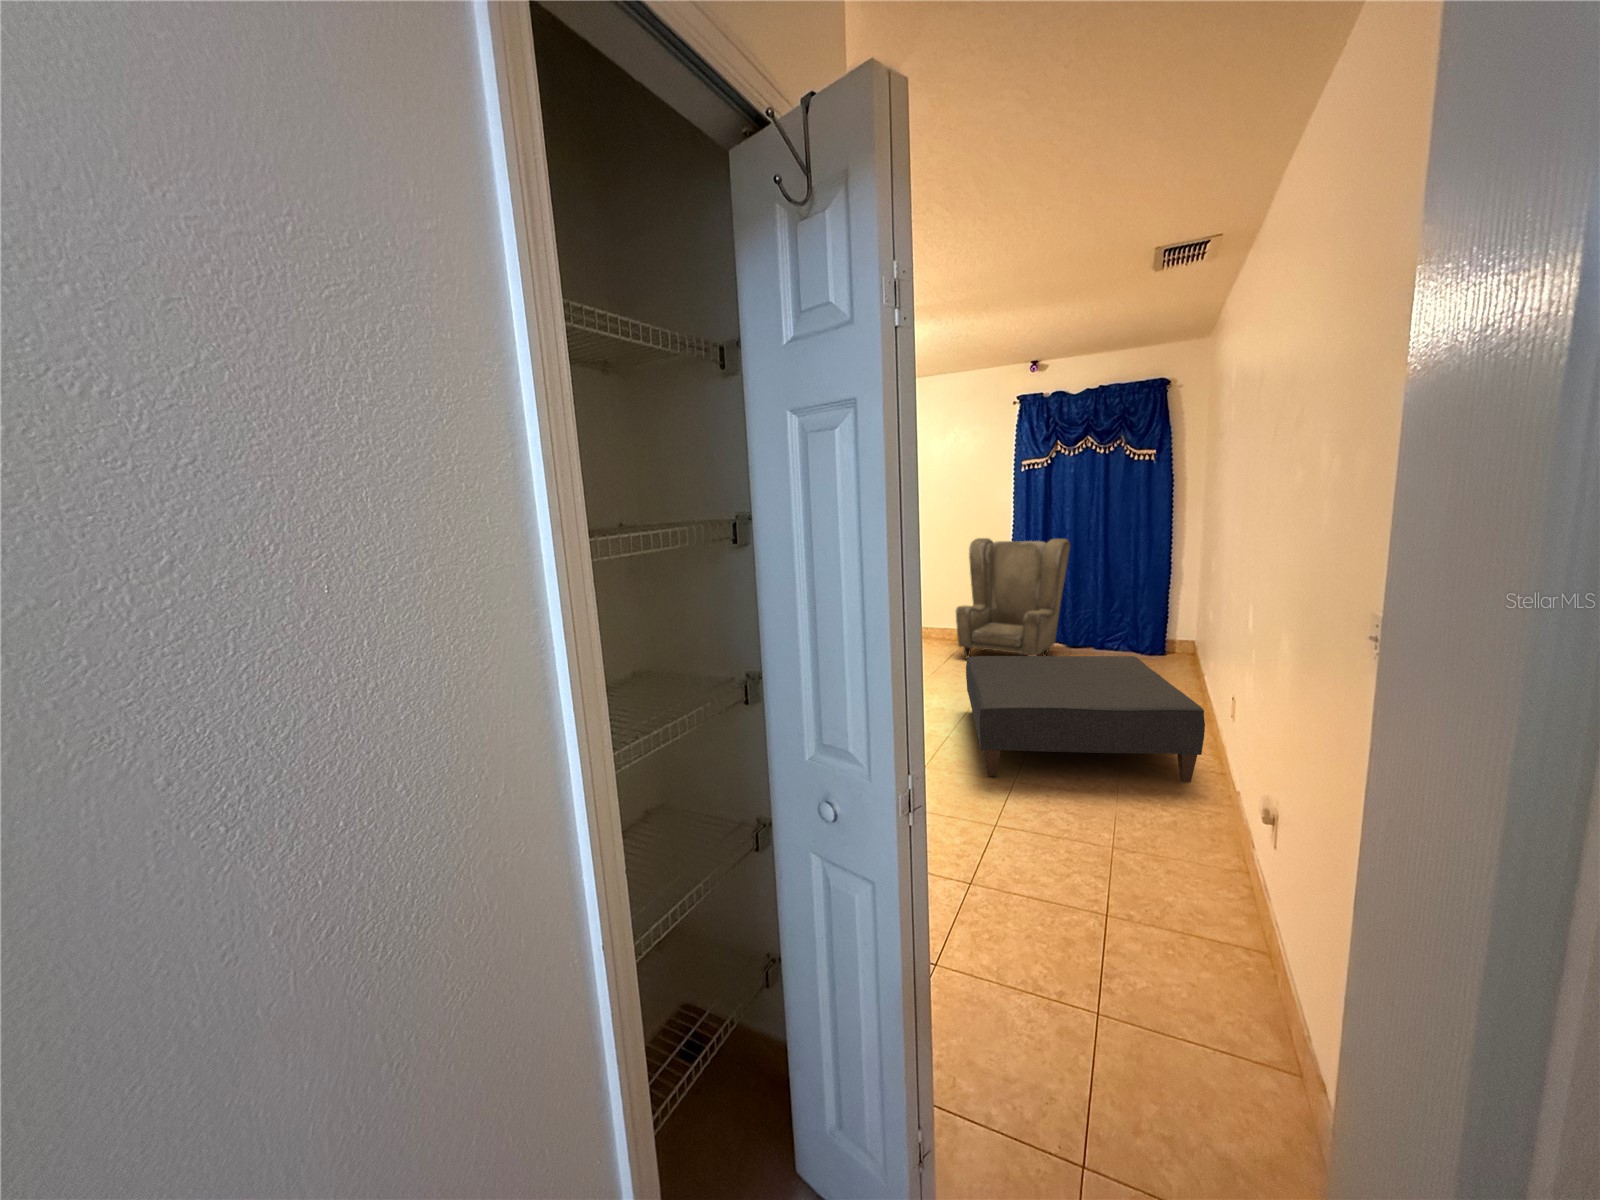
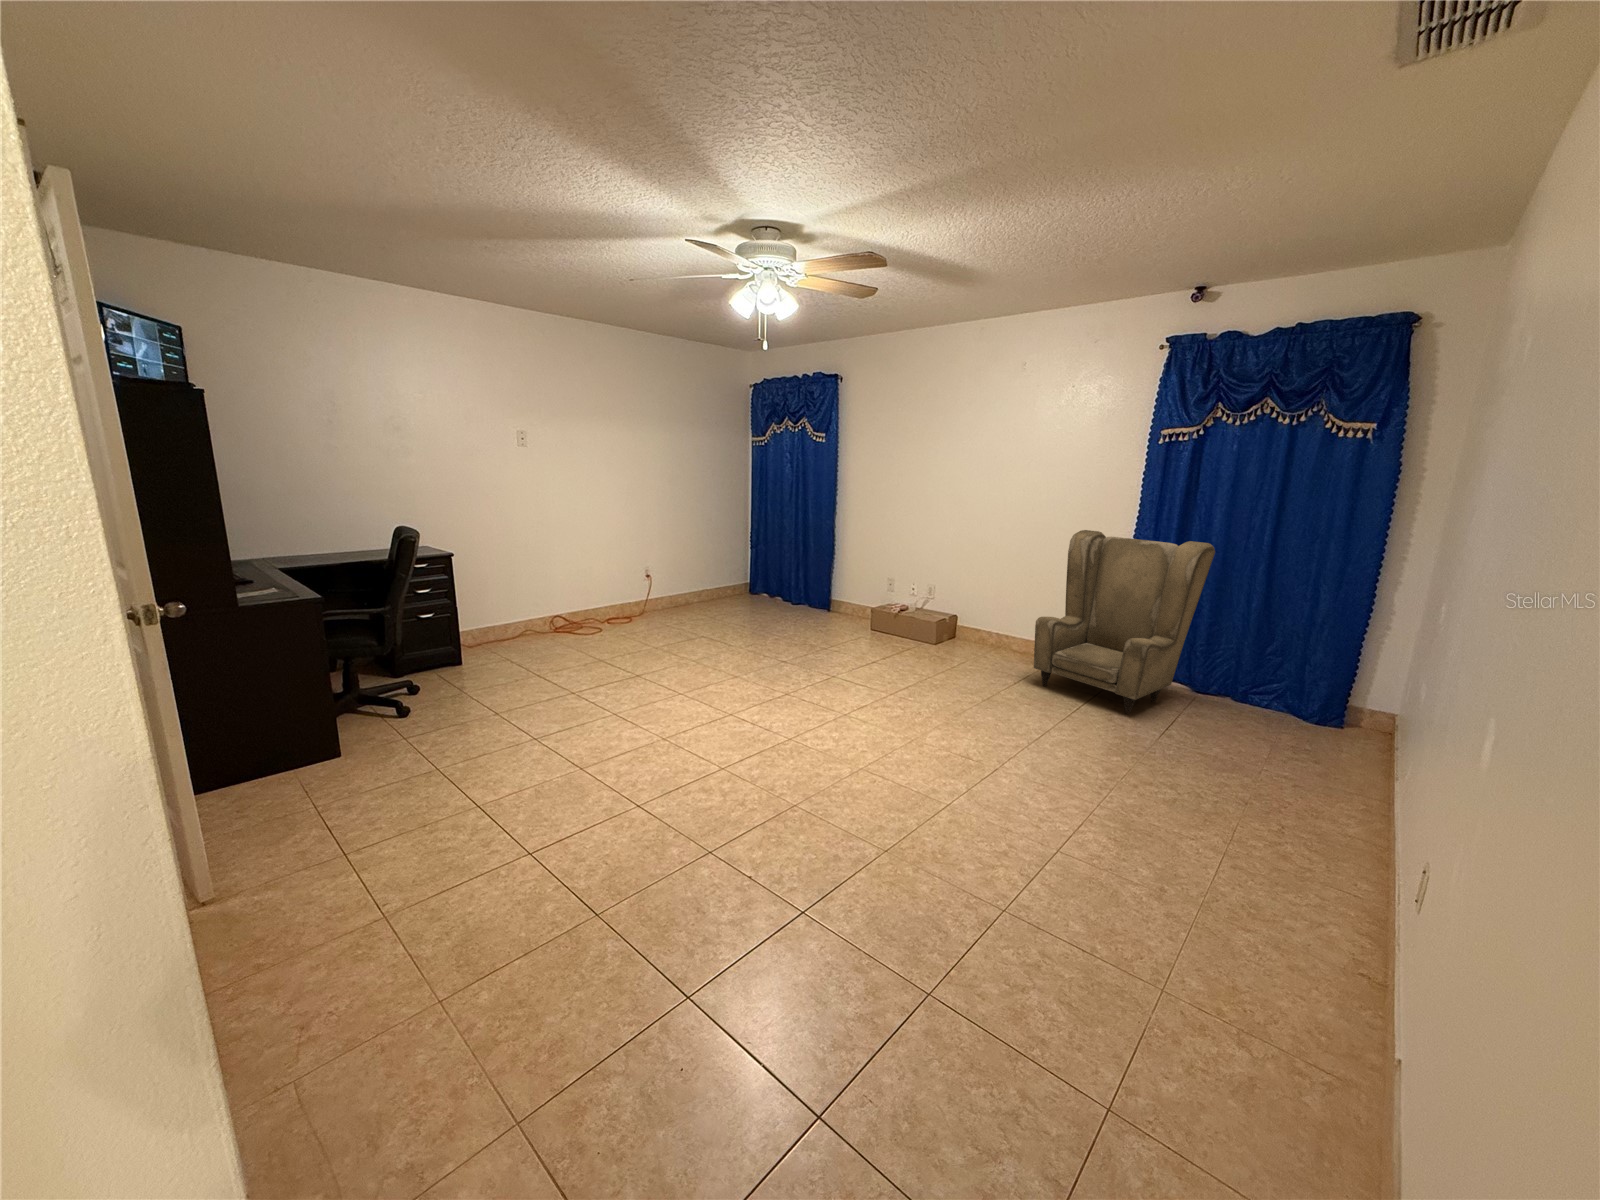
ottoman: present [966,656,1205,782] -> none [974,697,1373,994]

